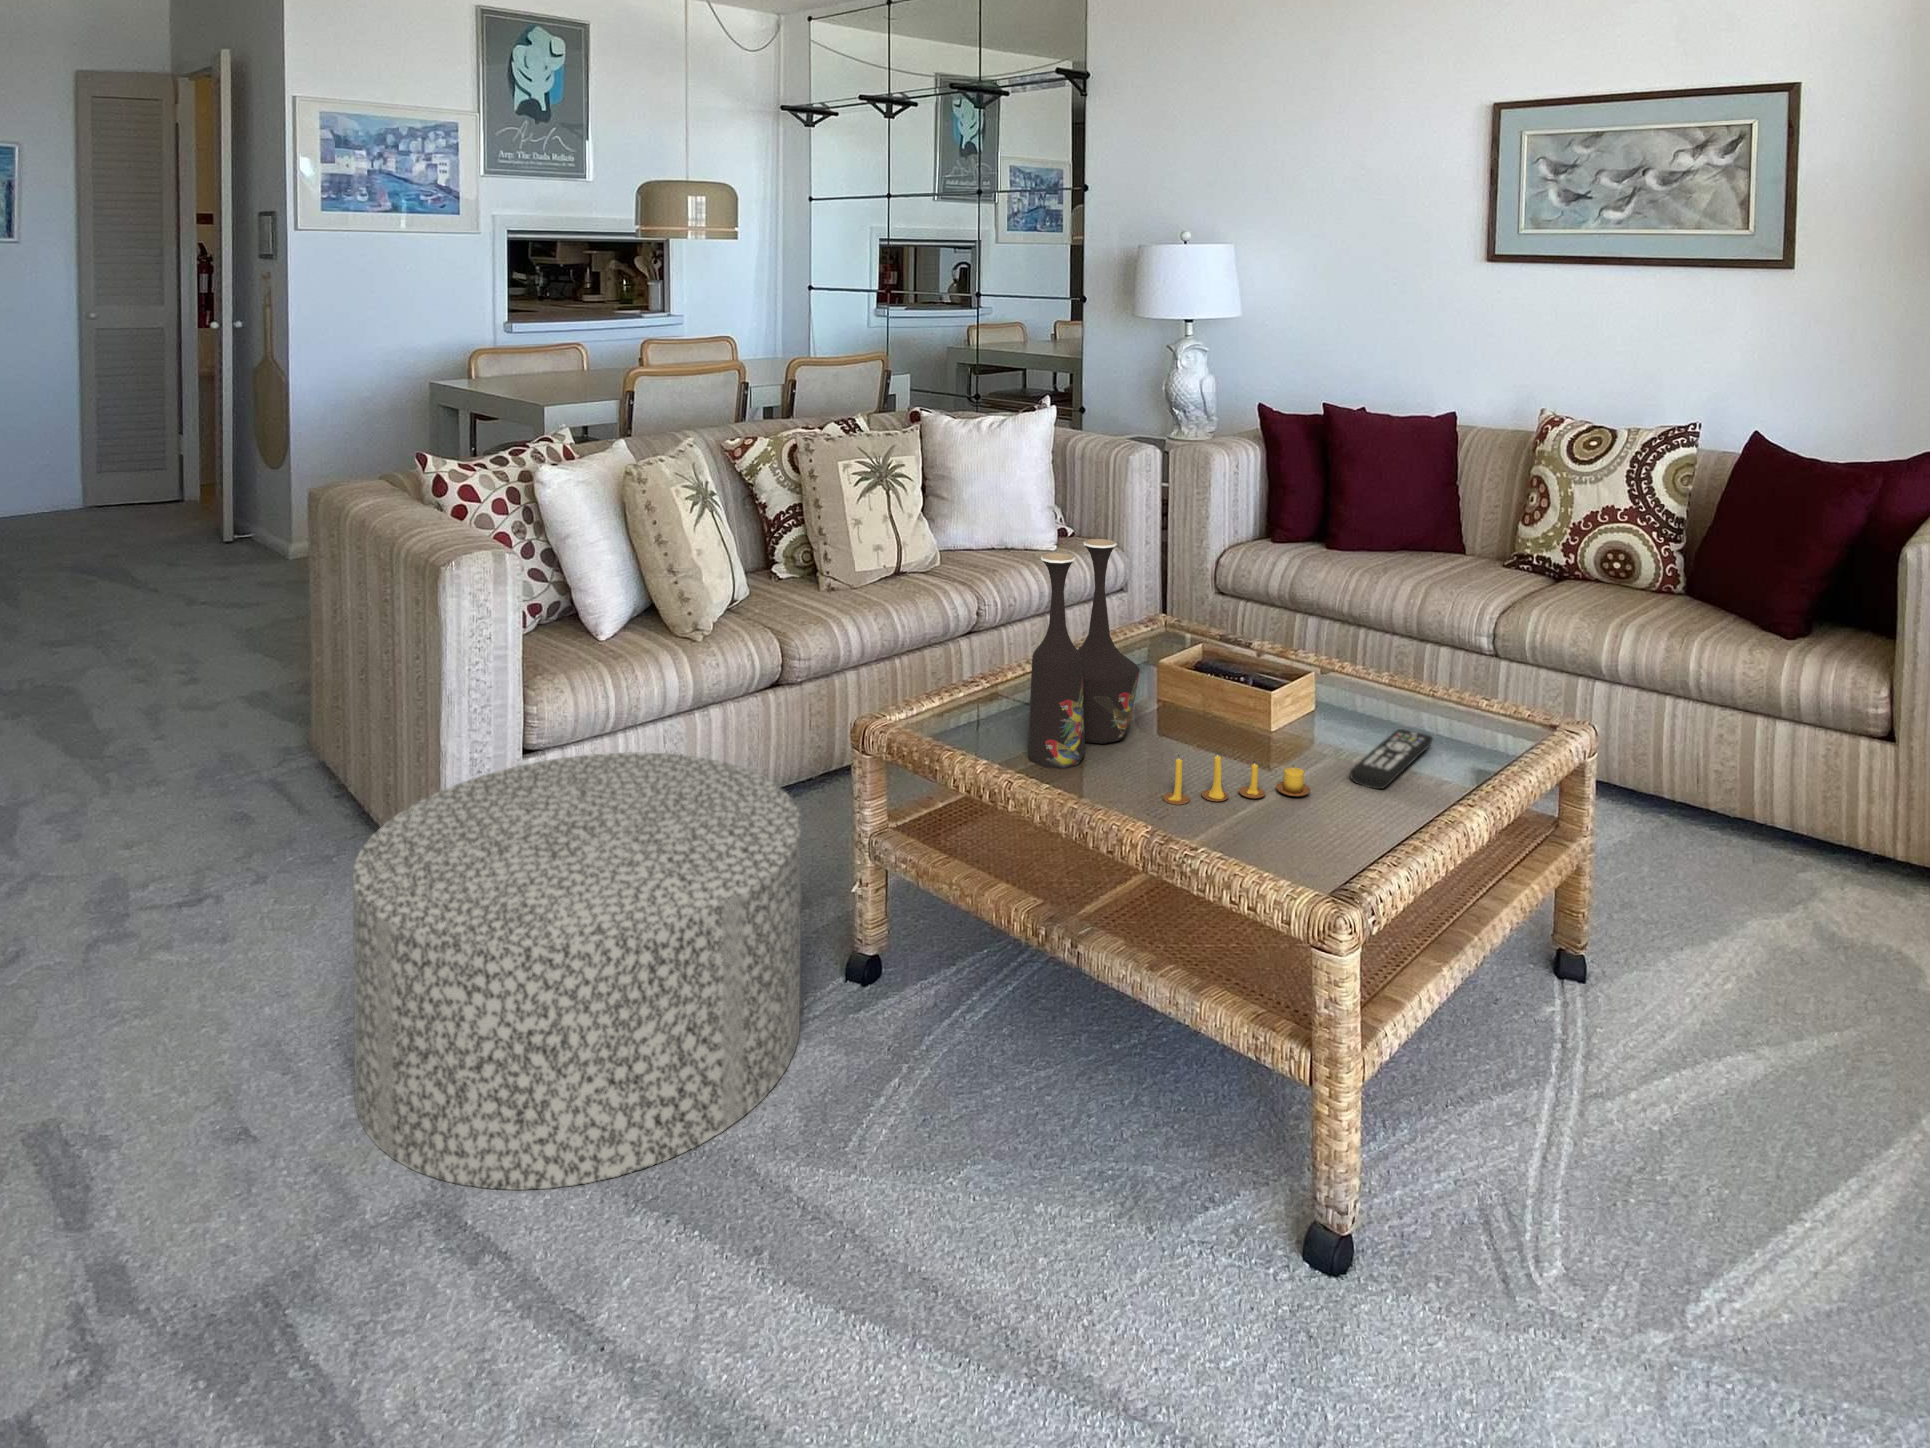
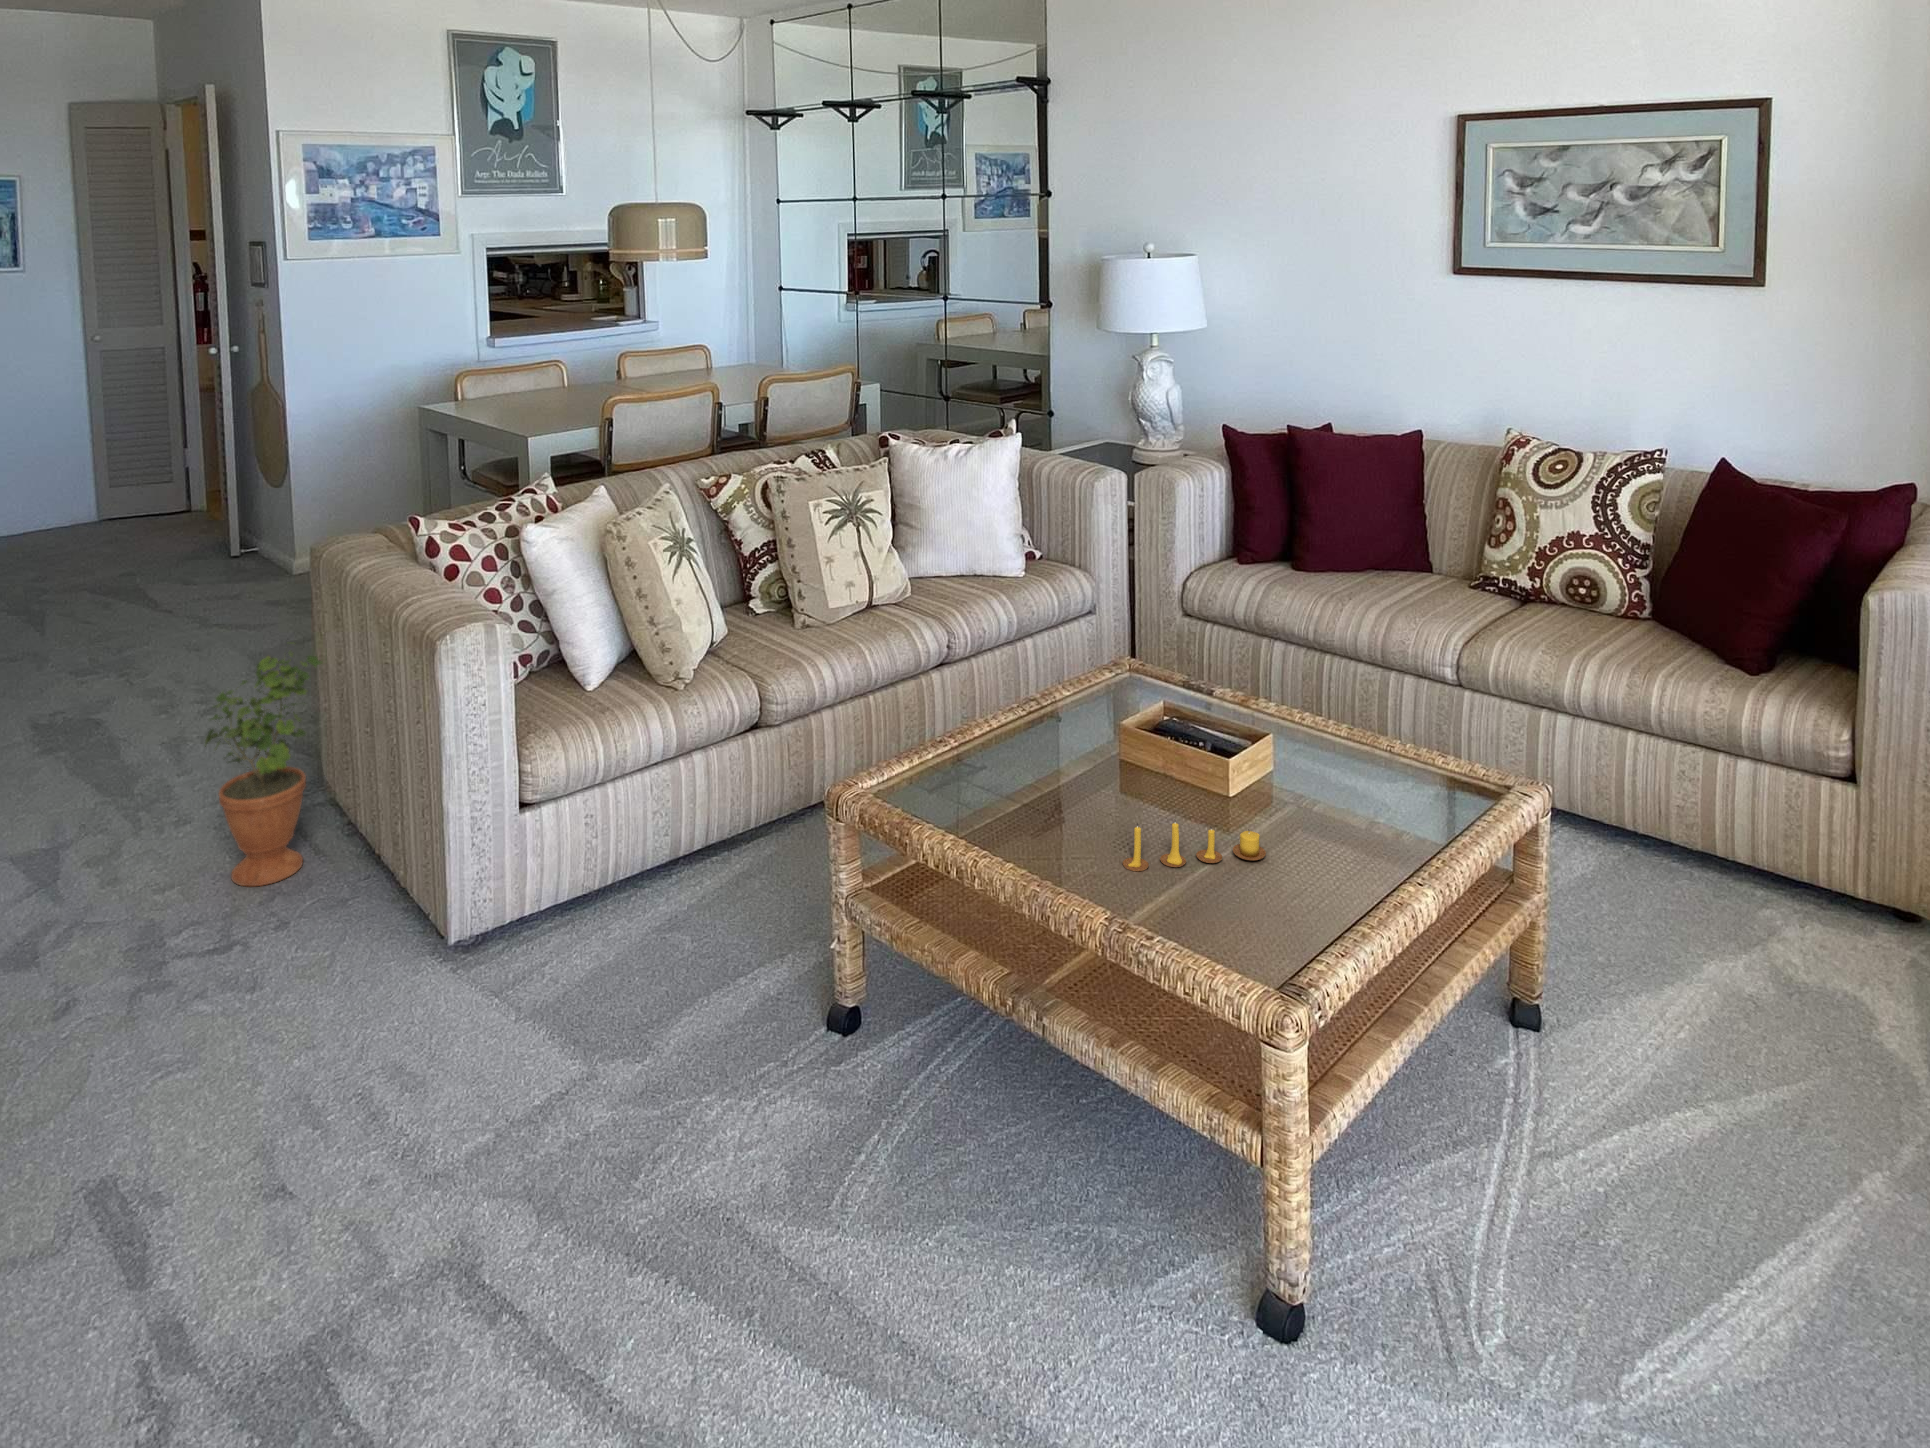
vase: present [1028,539,1140,769] -> none [994,603,1101,830]
potted plant: none [184,586,318,847] -> present [205,651,322,886]
remote control: present [1350,729,1433,789] -> none [1305,781,1388,850]
ottoman: present [353,753,801,1190] -> none [364,811,783,1253]

